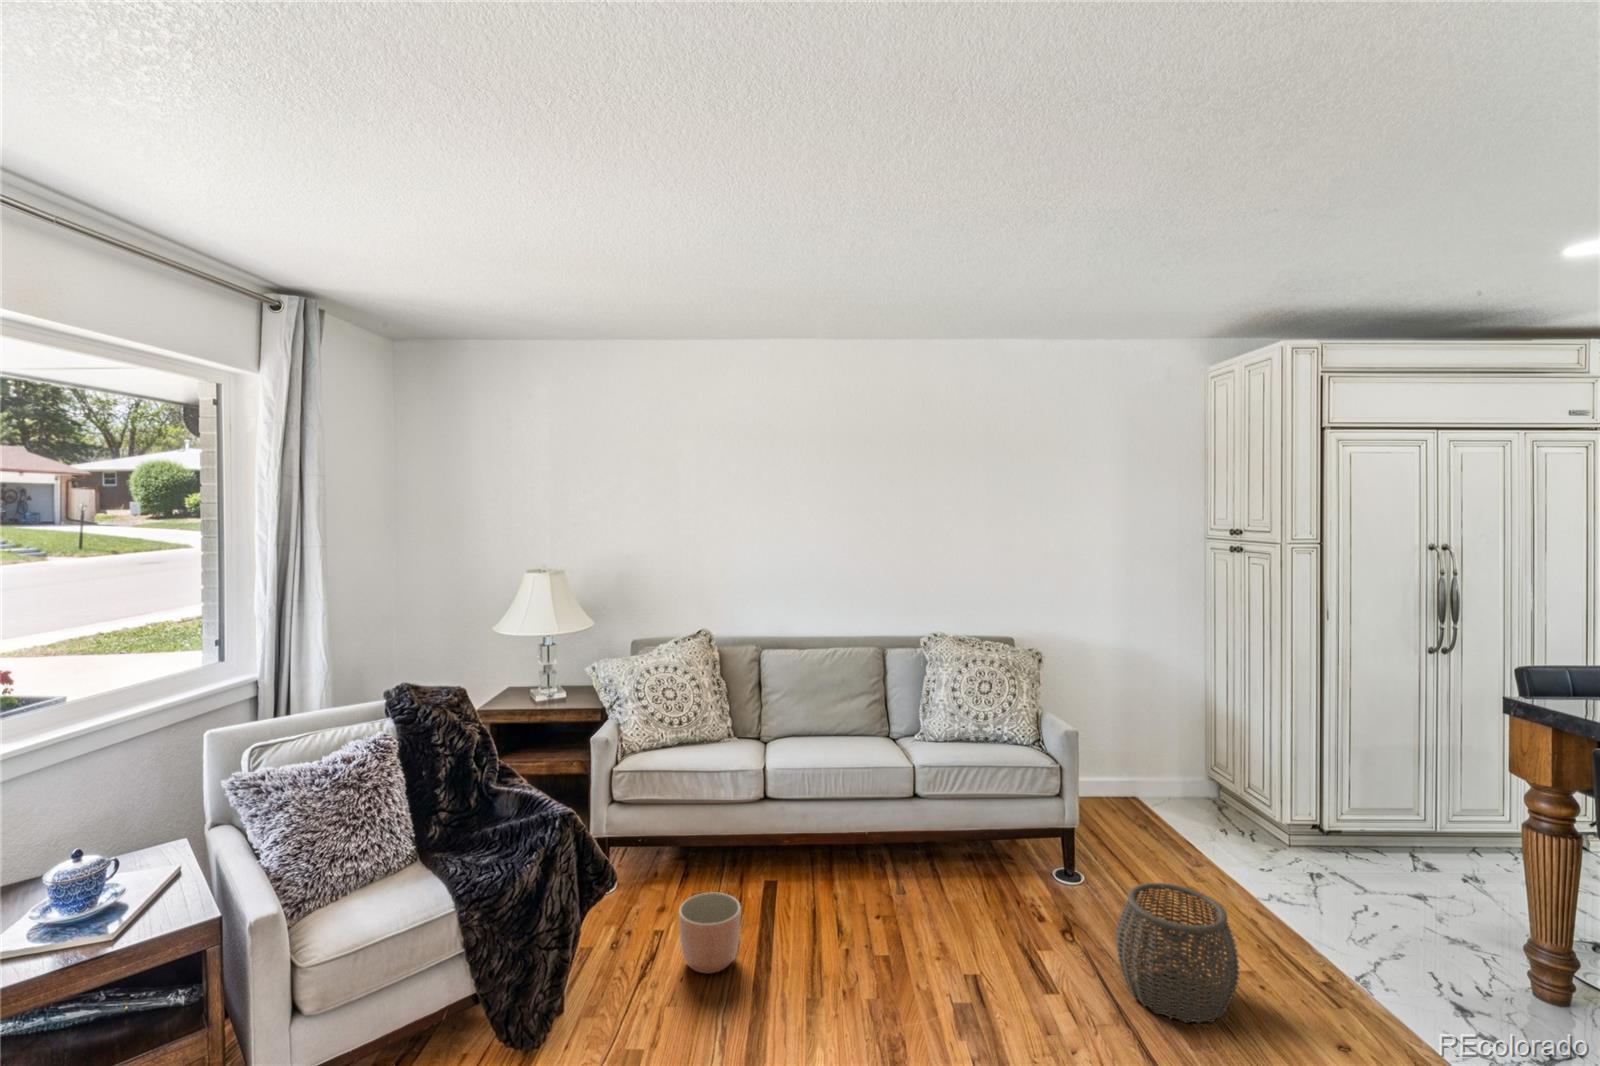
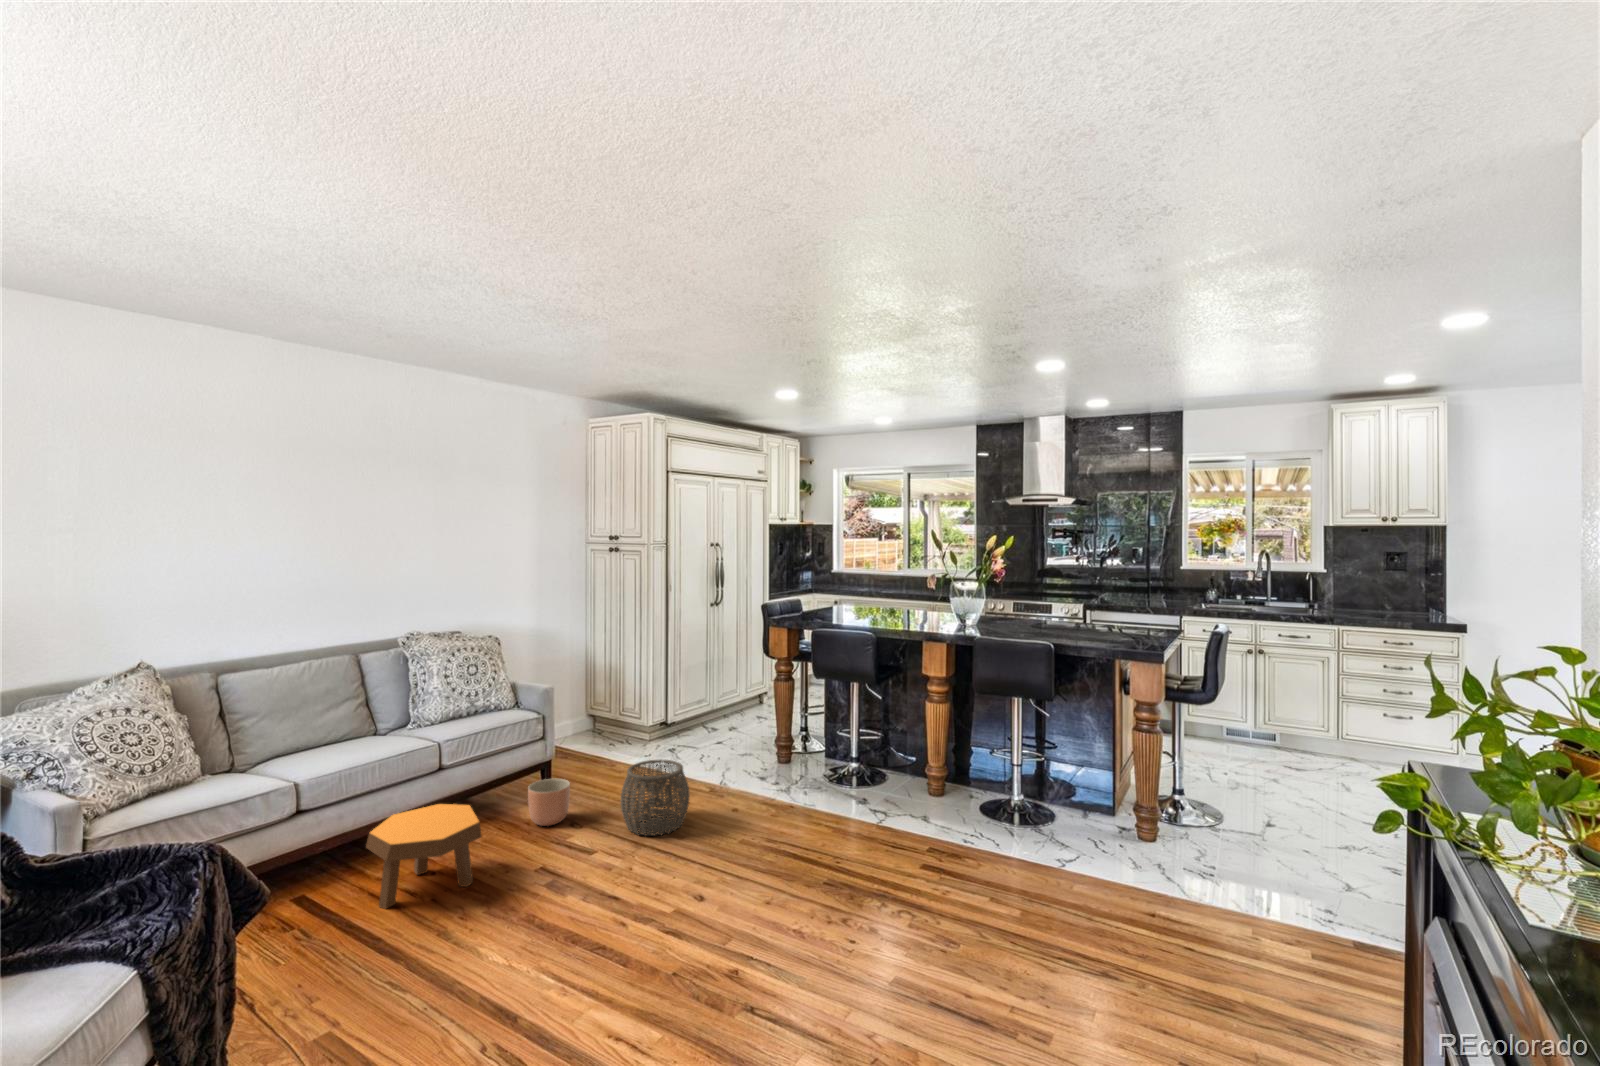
footstool: none [801,833,919,955] -> present [366,804,481,909]
planter: present [679,893,741,973] -> present [528,779,570,826]

